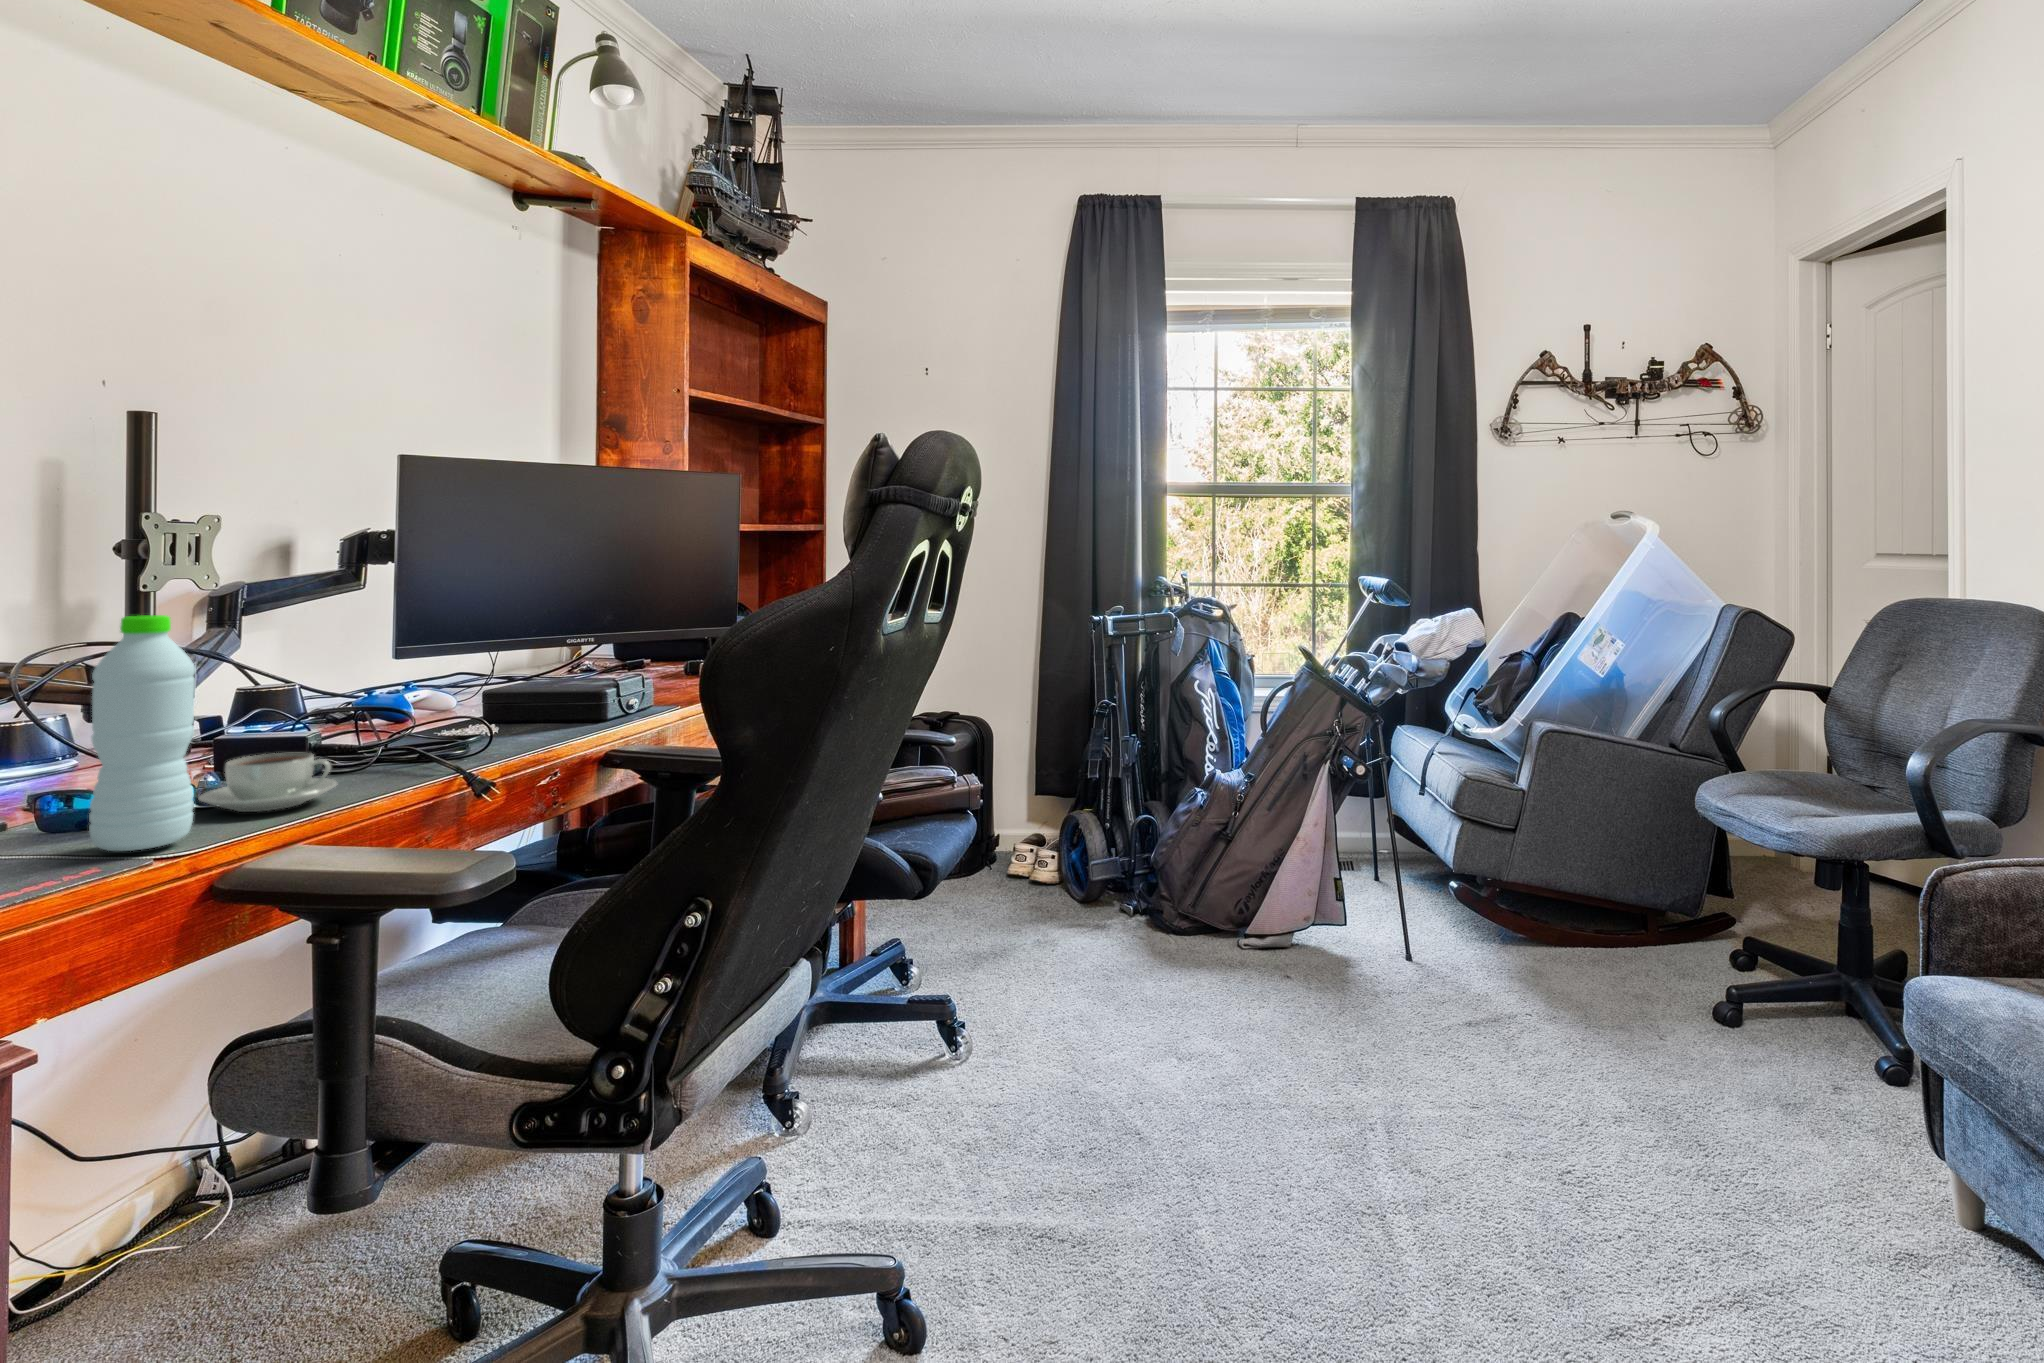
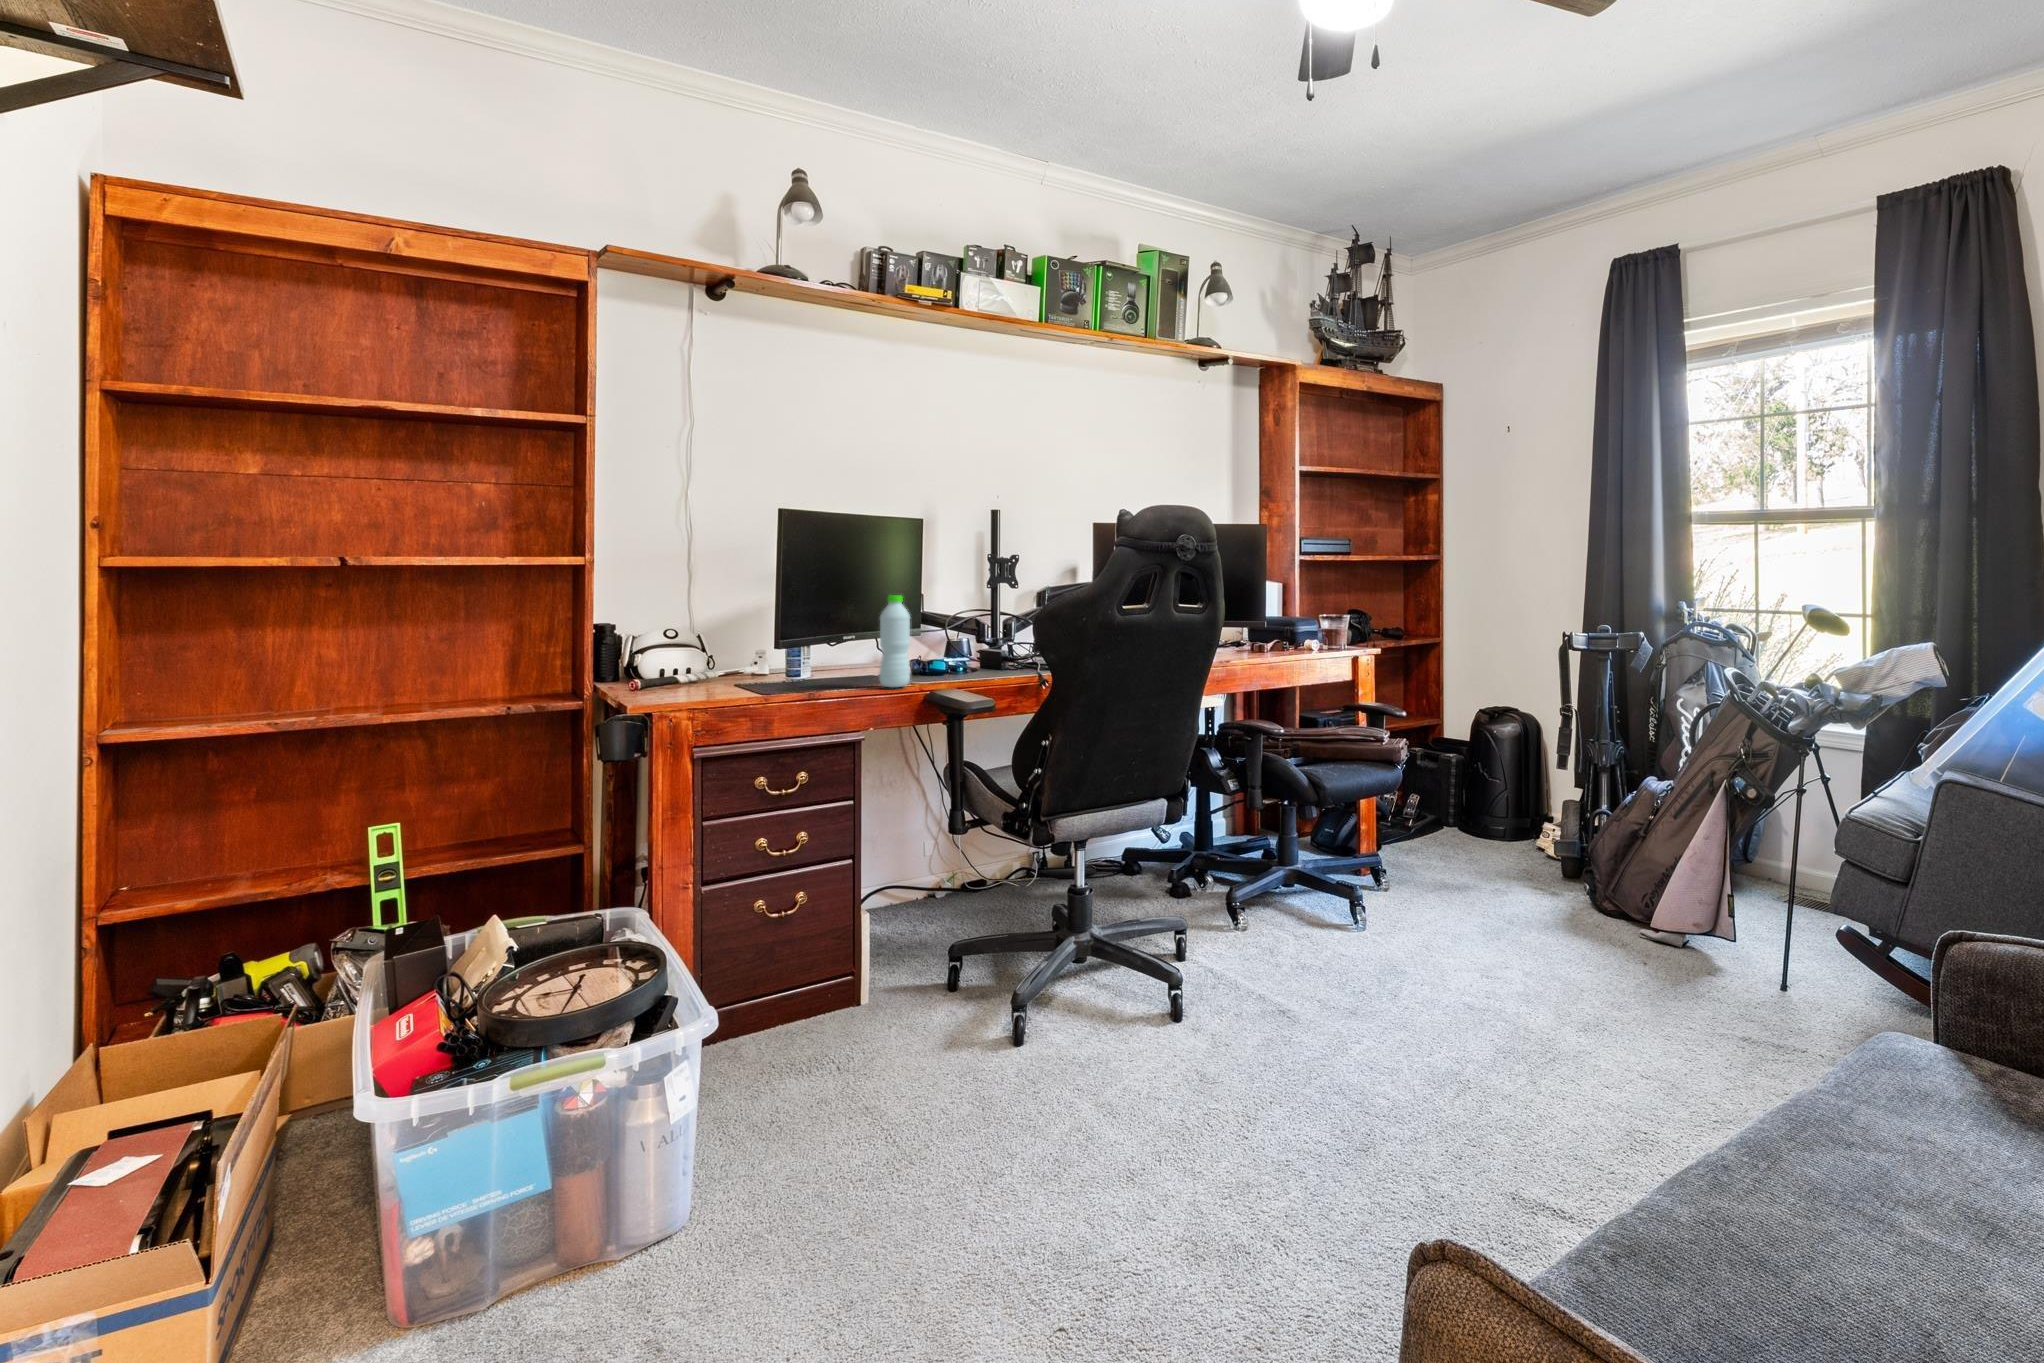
coffee cup: present [199,753,337,812] -> none [930,659,977,682]

